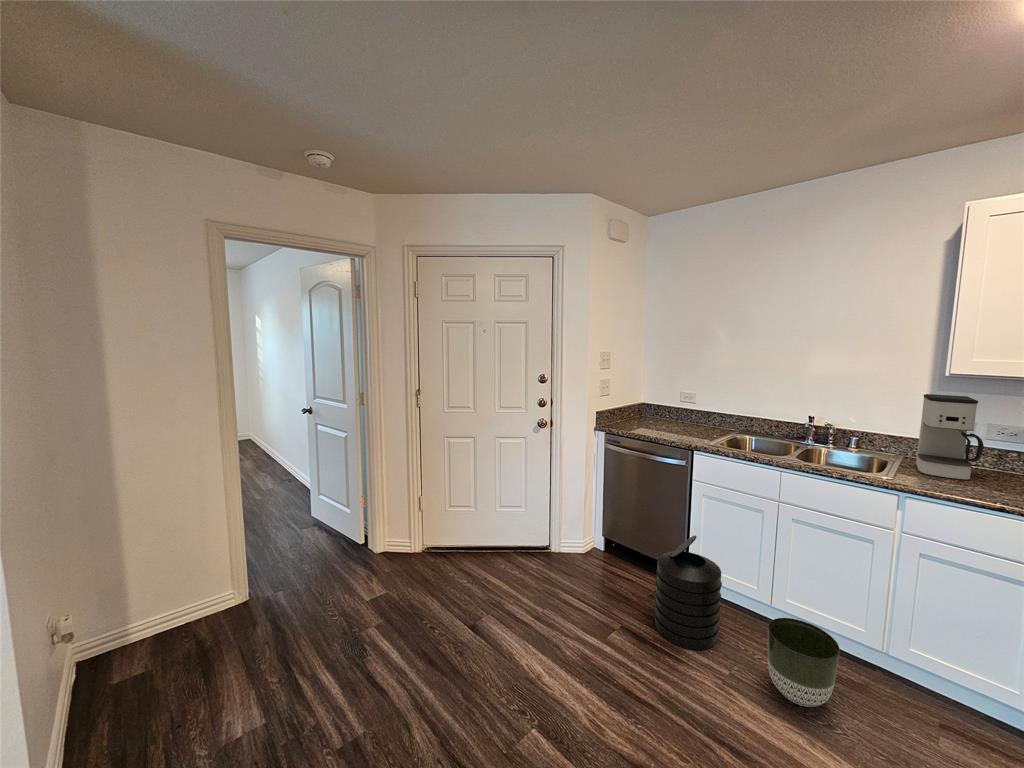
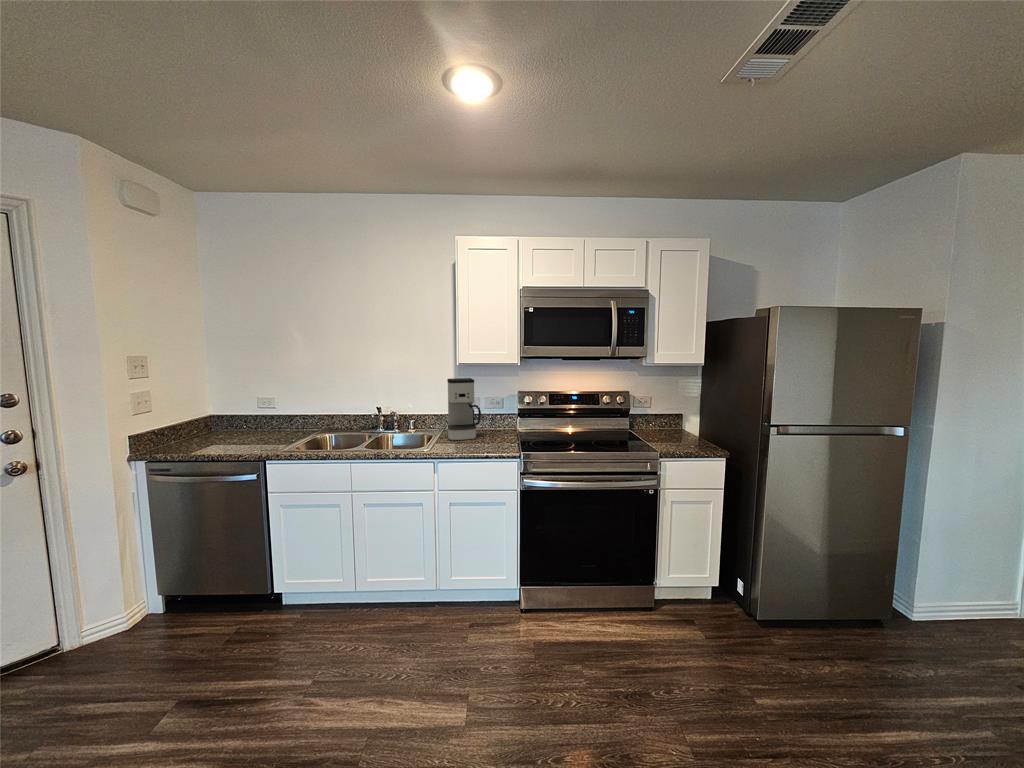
trash can: present [655,536,722,650] -> none [223,552,304,686]
planter: present [768,618,840,707] -> none [342,595,401,676]

